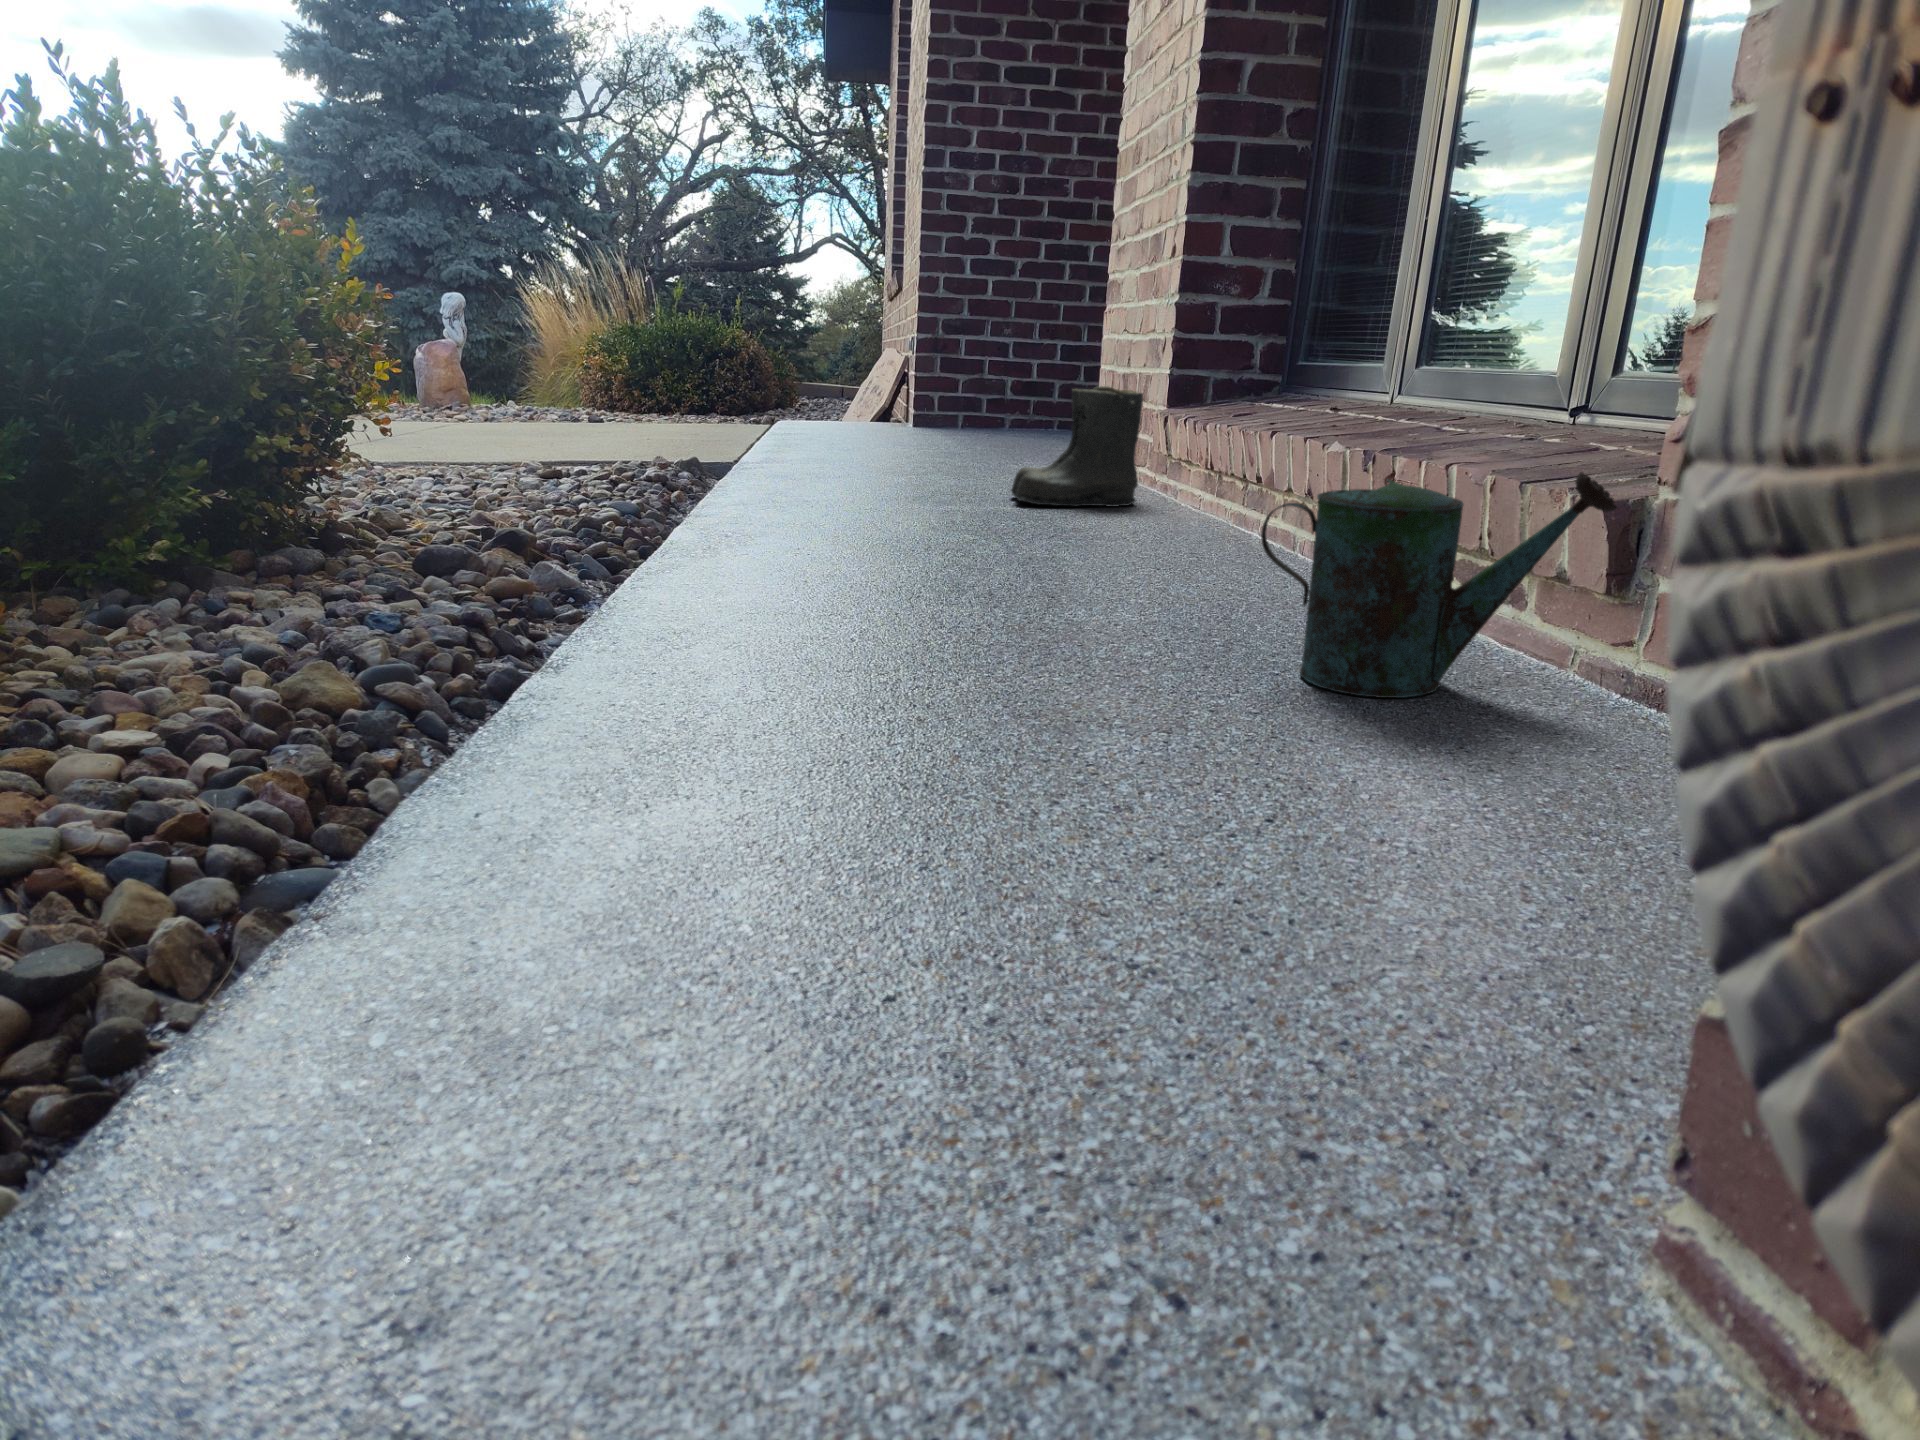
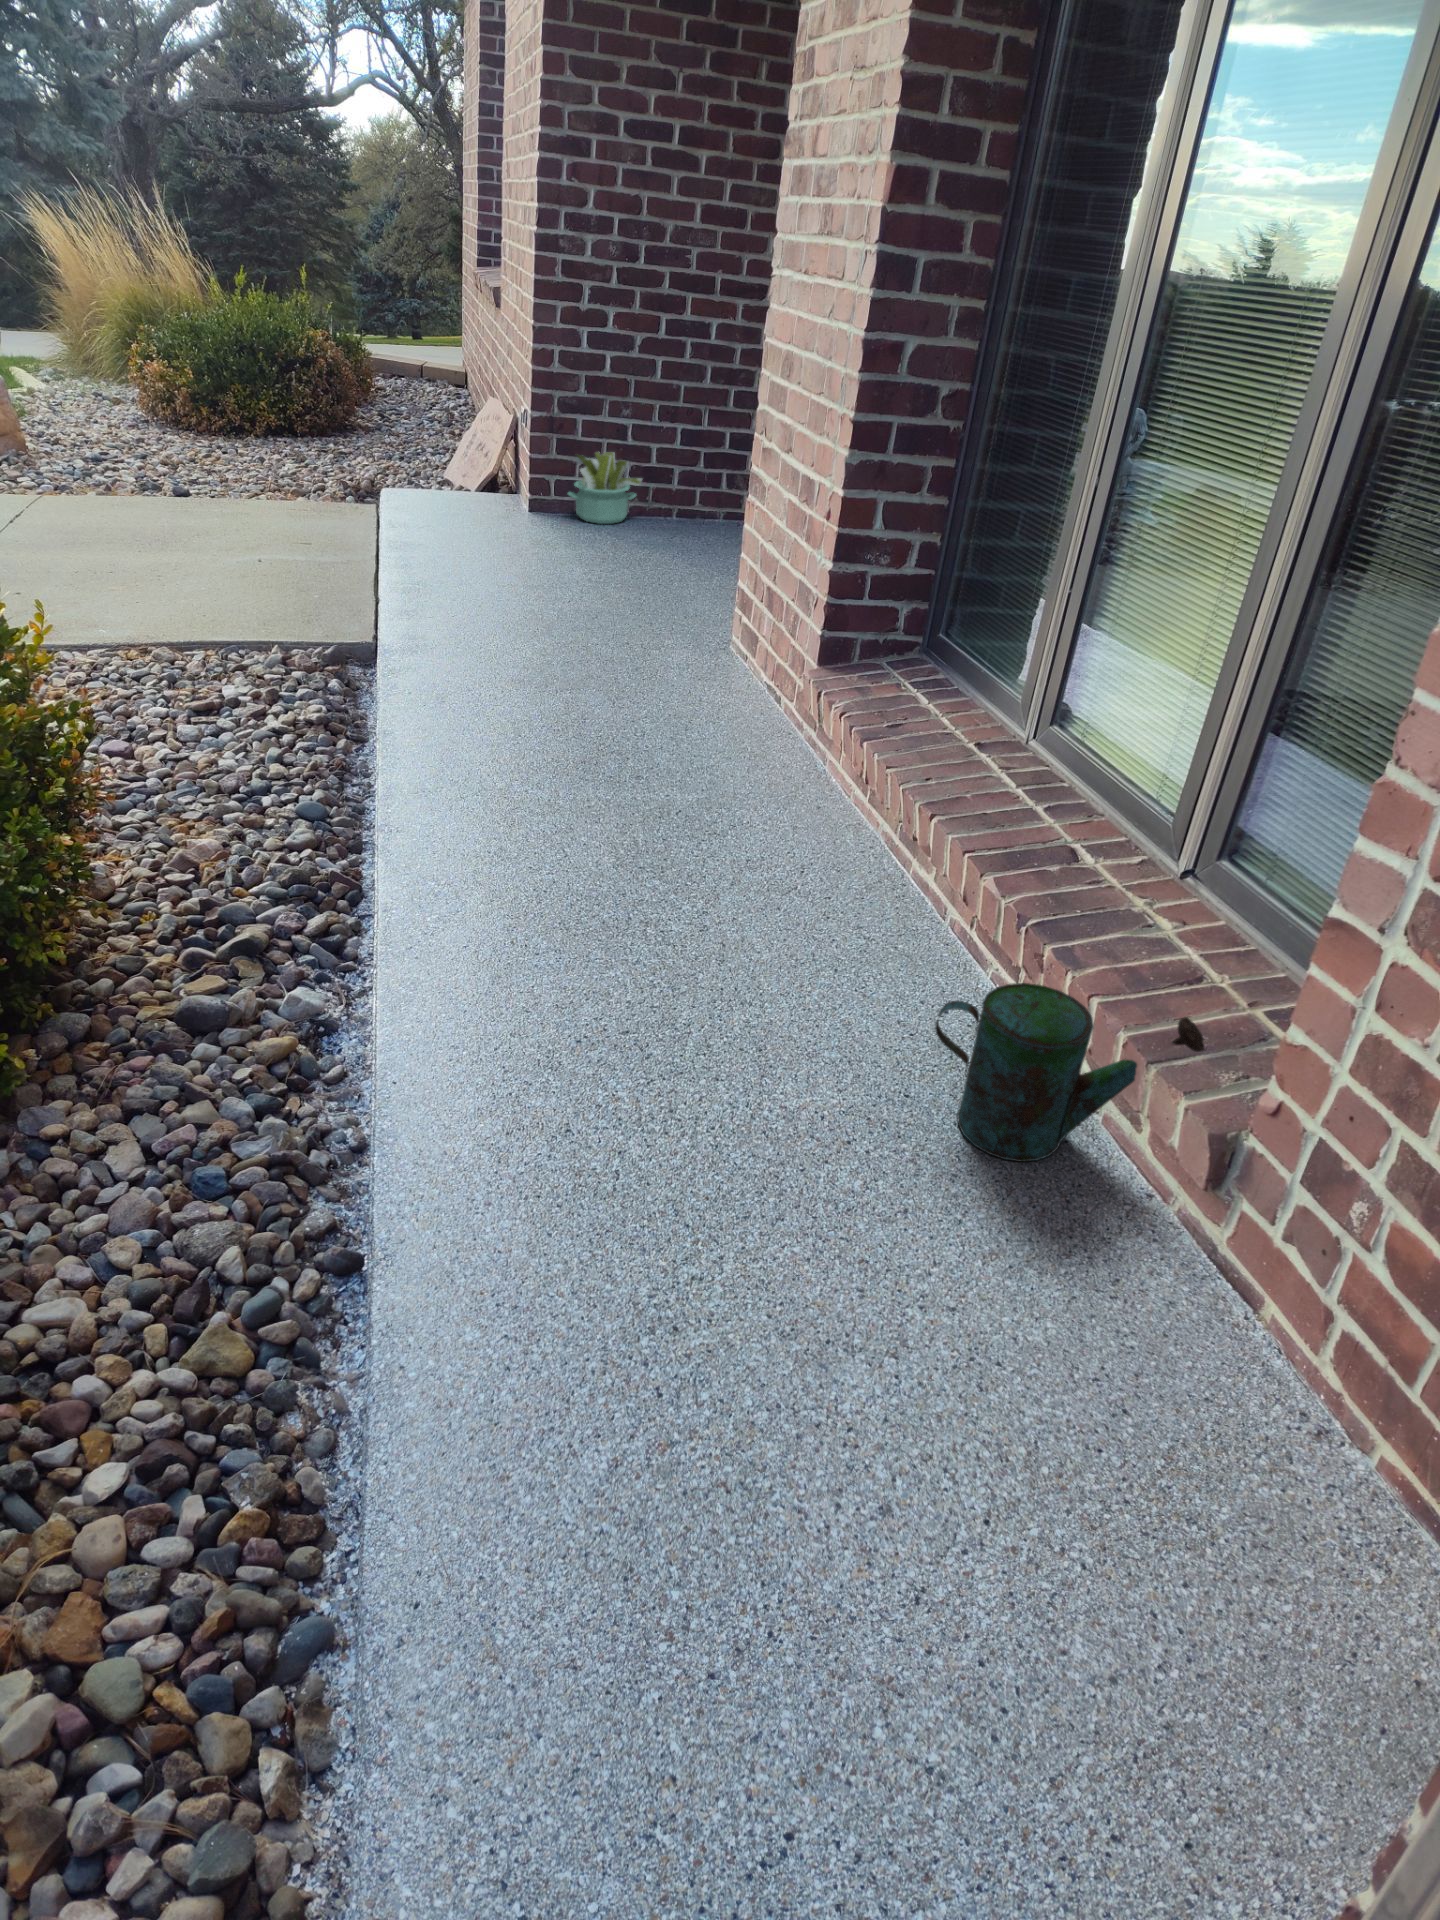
decorative plant: none [947,362,1022,428] -> present [568,452,642,524]
boots: present [1011,386,1143,507] -> none [665,627,795,750]

